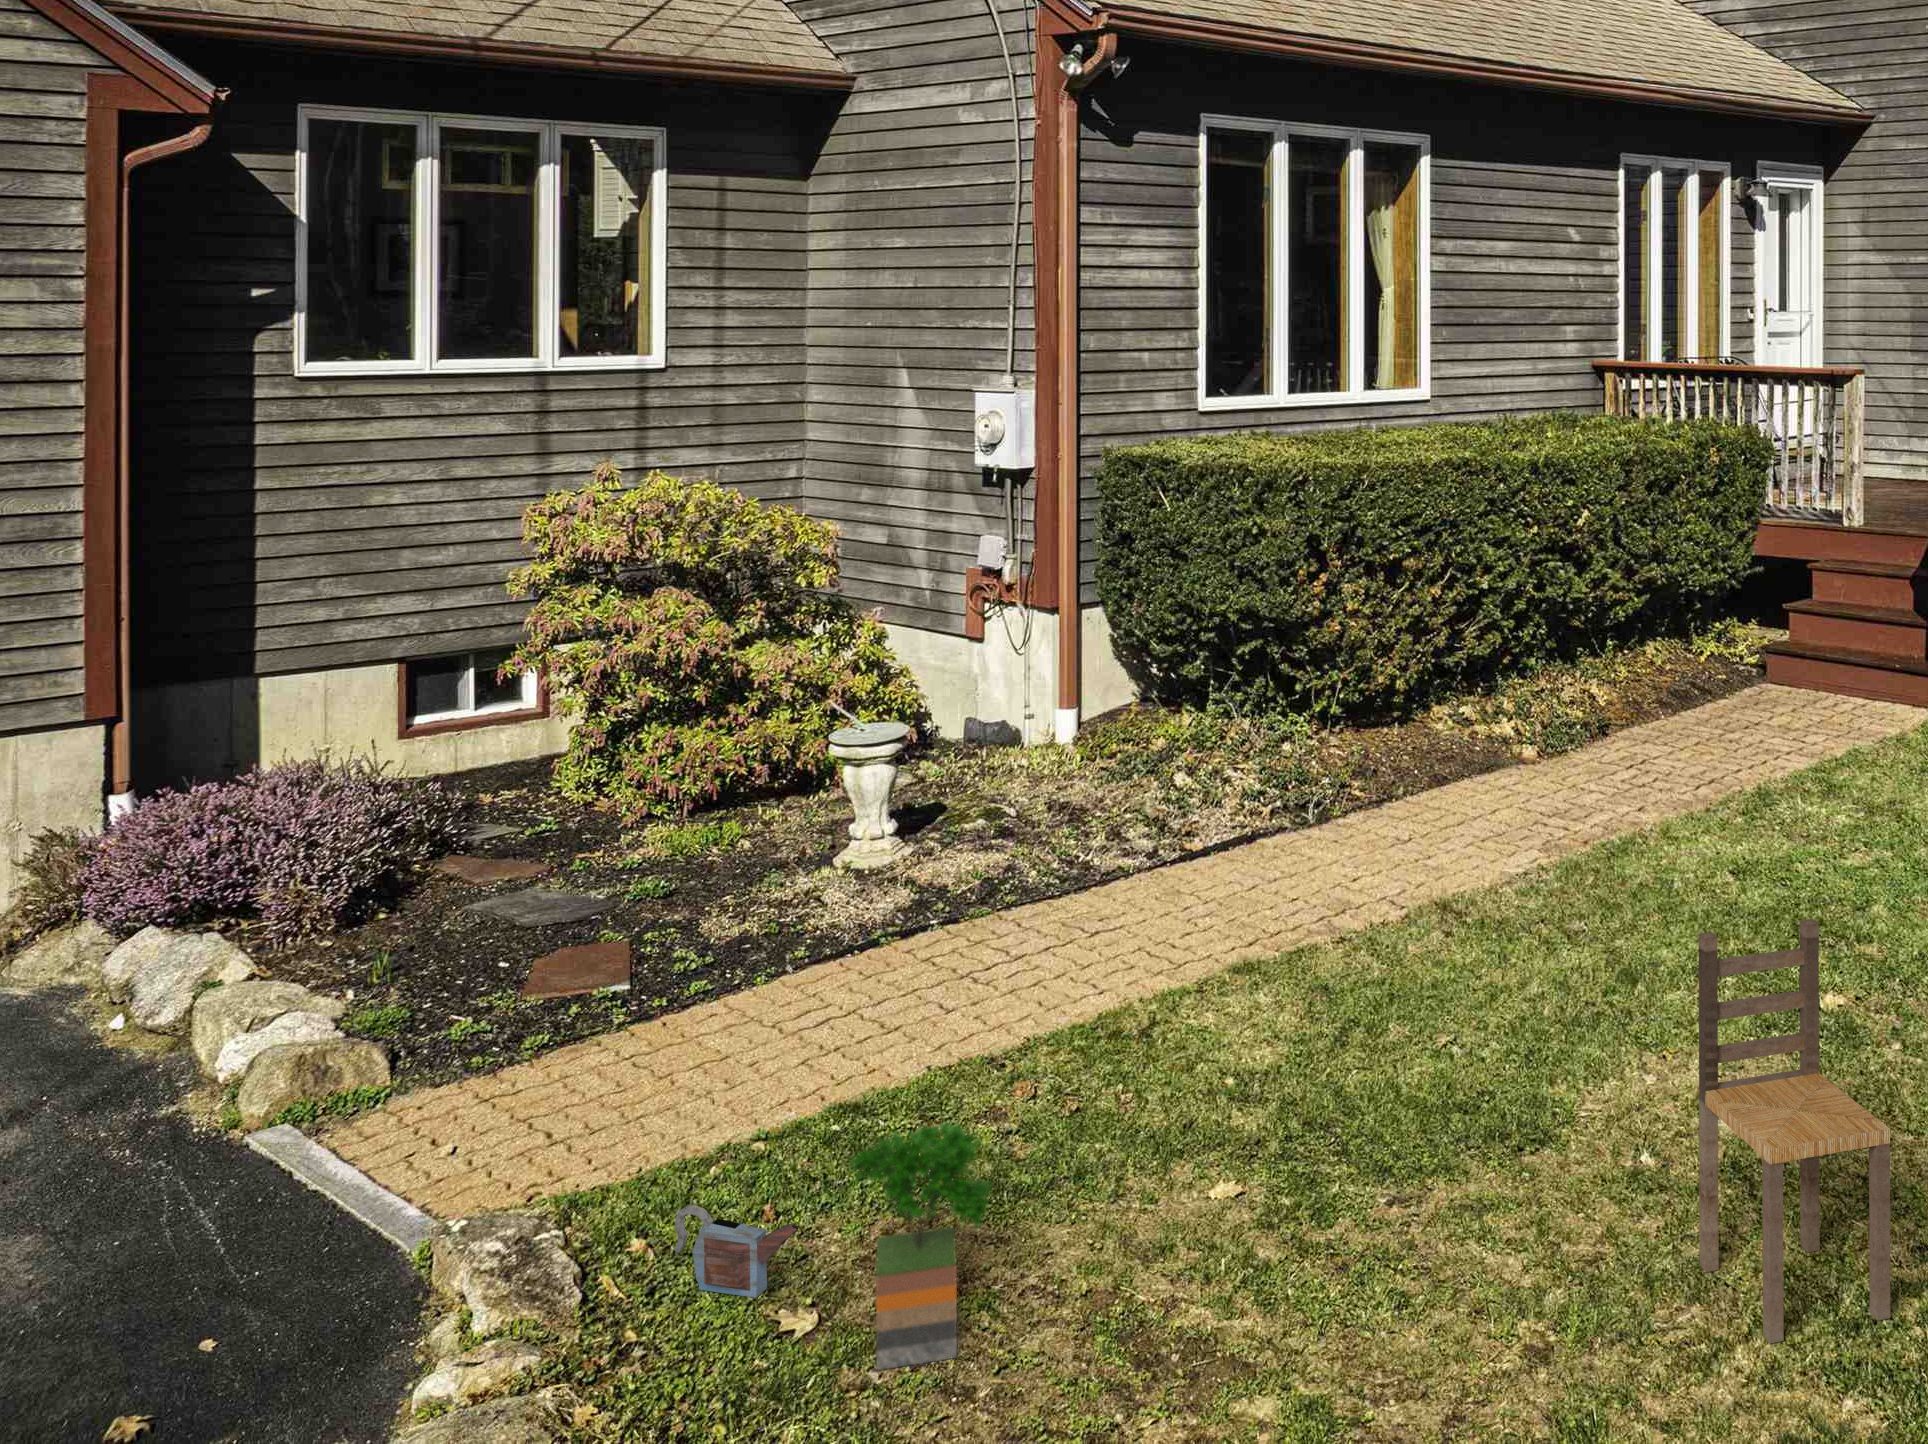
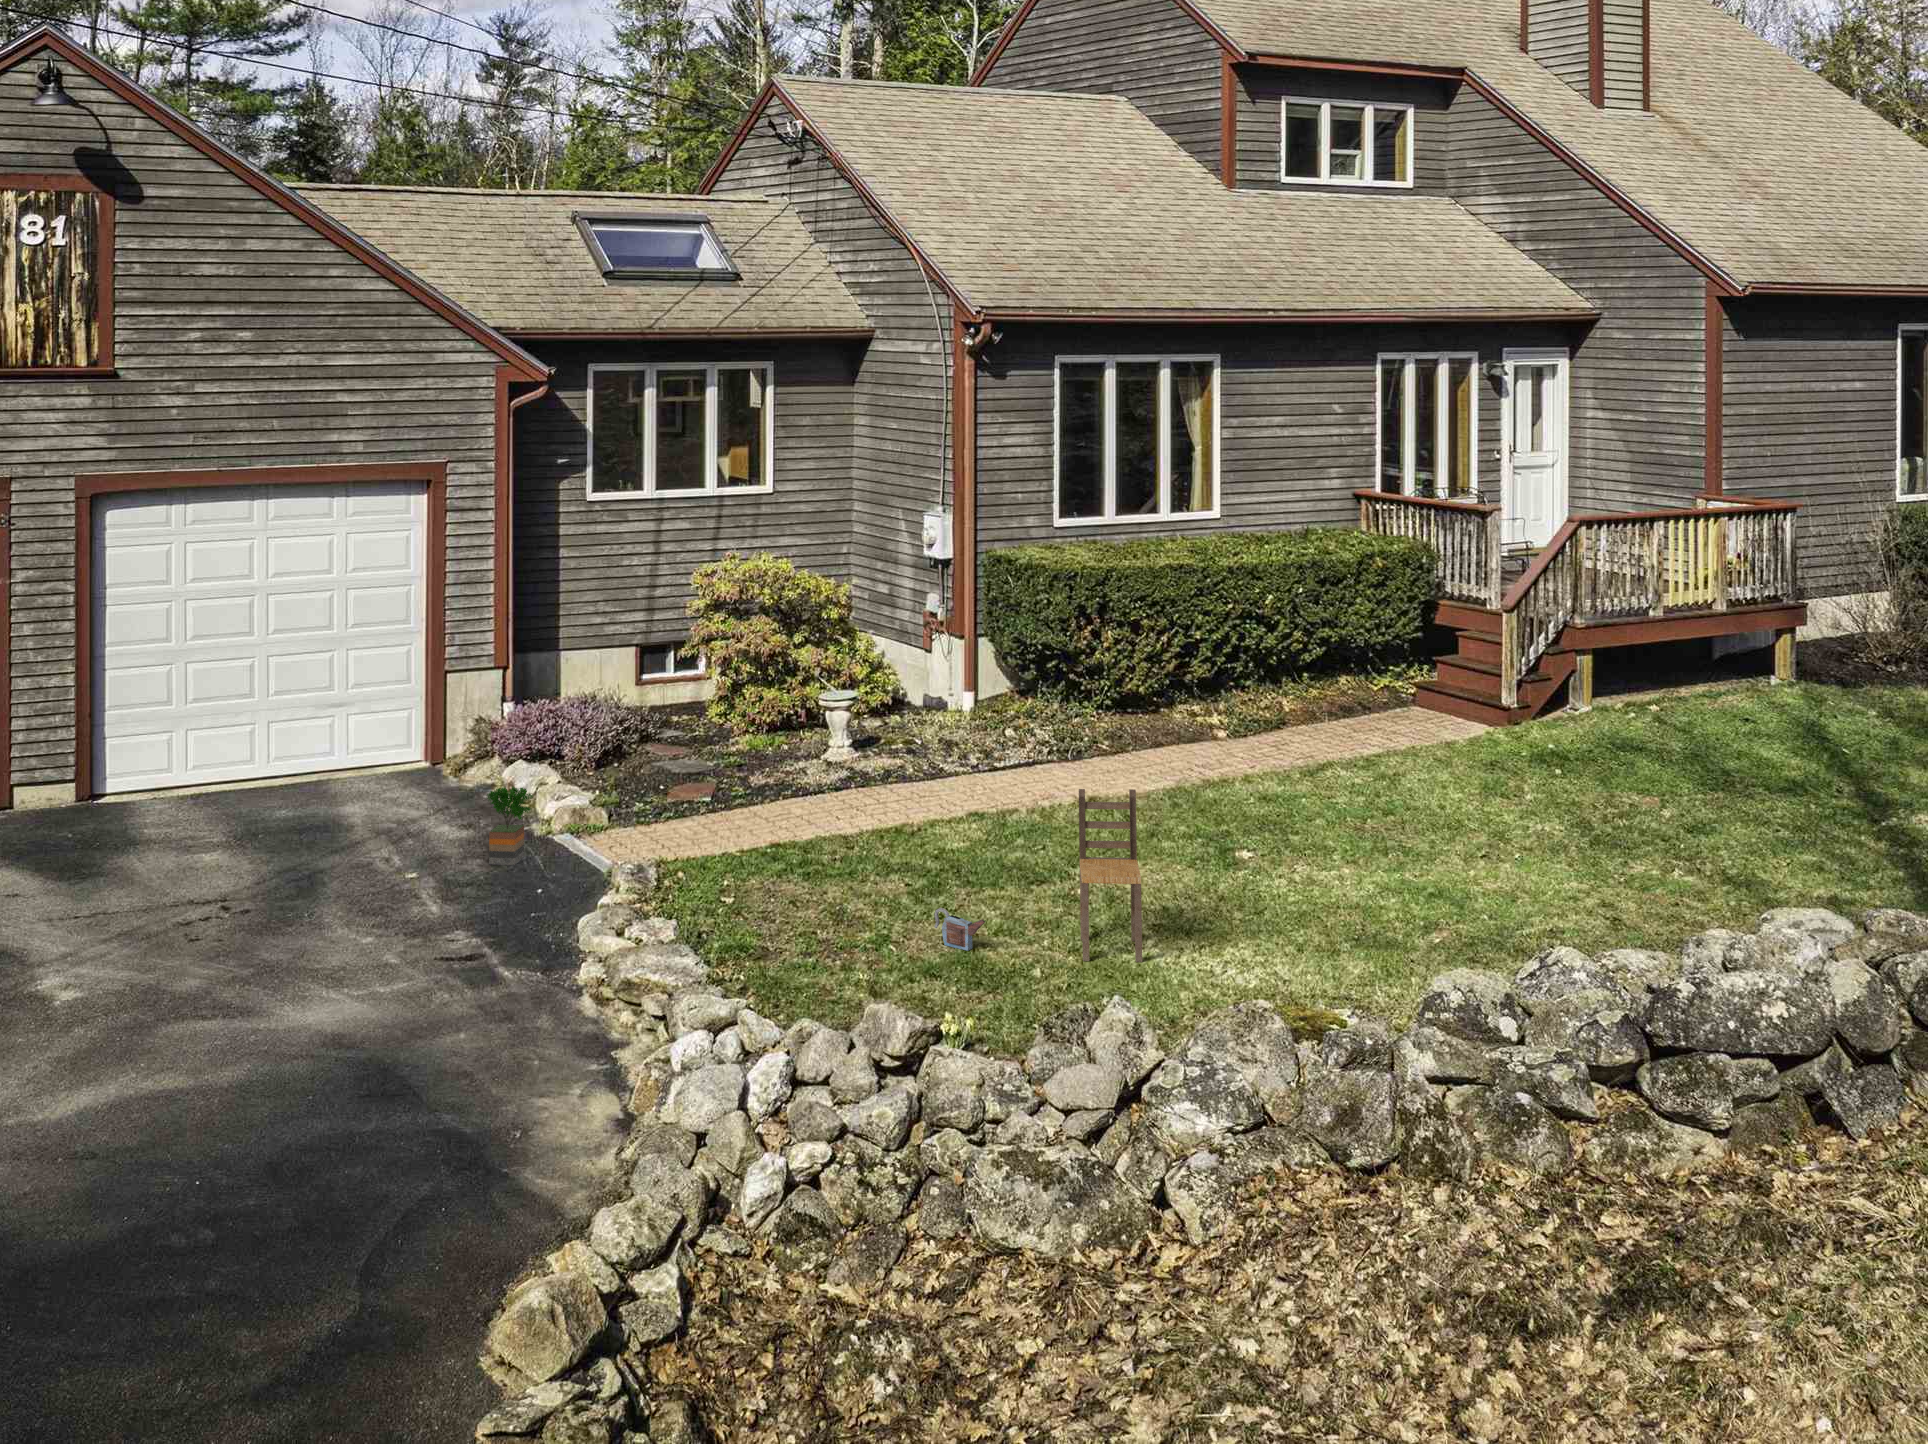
potted tree: present [850,1122,993,1370] -> present [487,787,533,865]
watering can: present [674,1205,799,1298] -> present [934,908,985,951]

